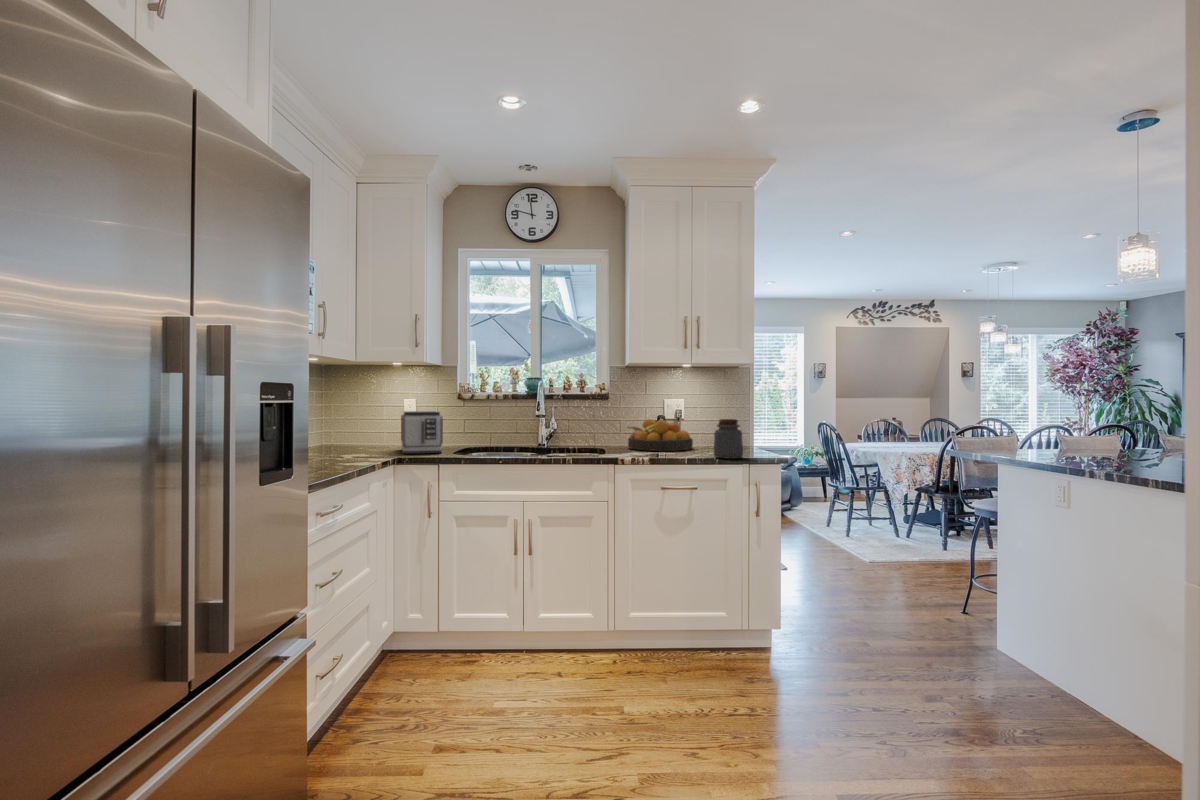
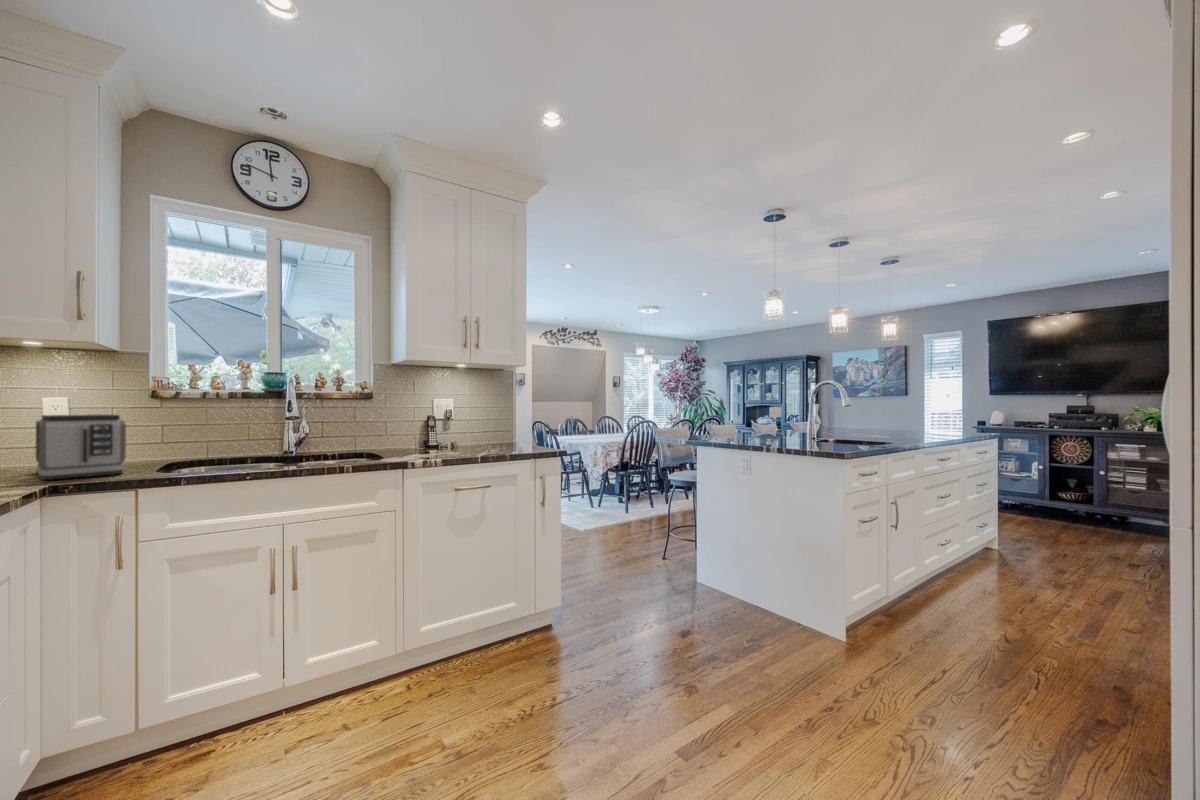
fruit bowl: present [628,419,693,451] -> none [397,419,469,452]
jar: present [713,419,743,459] -> none [504,417,533,456]

